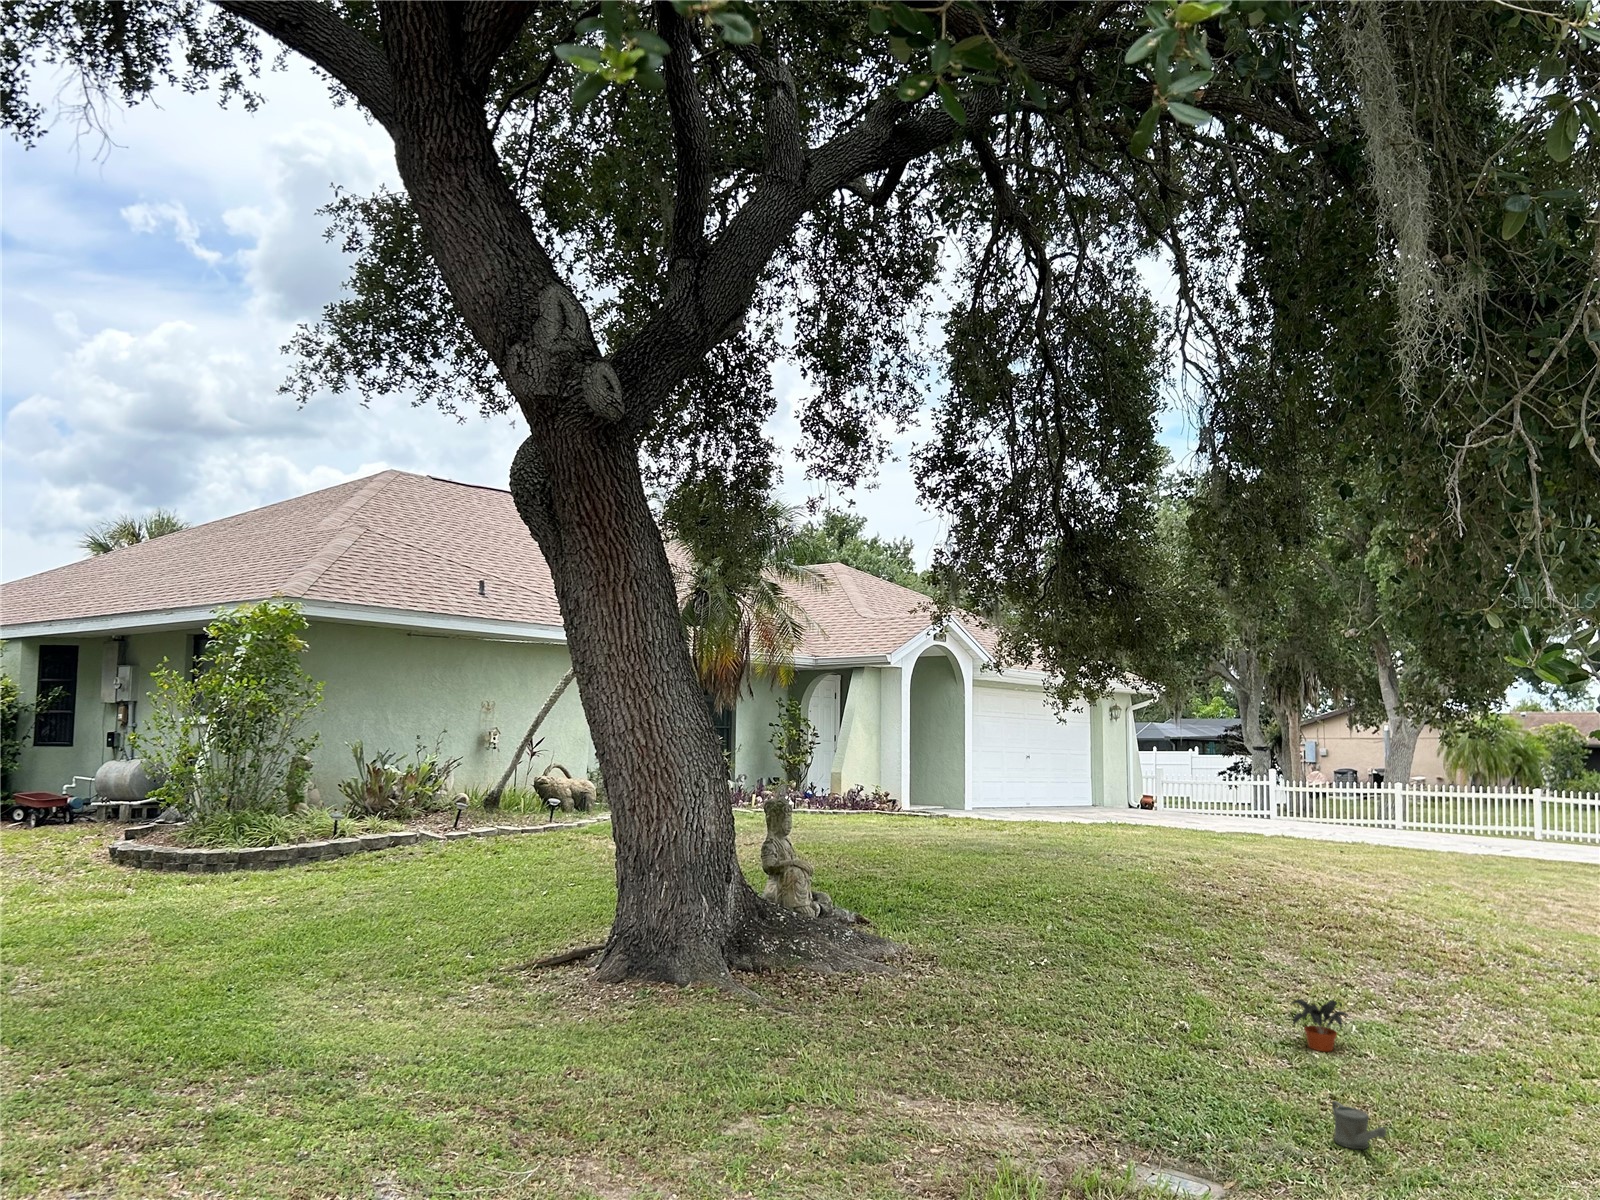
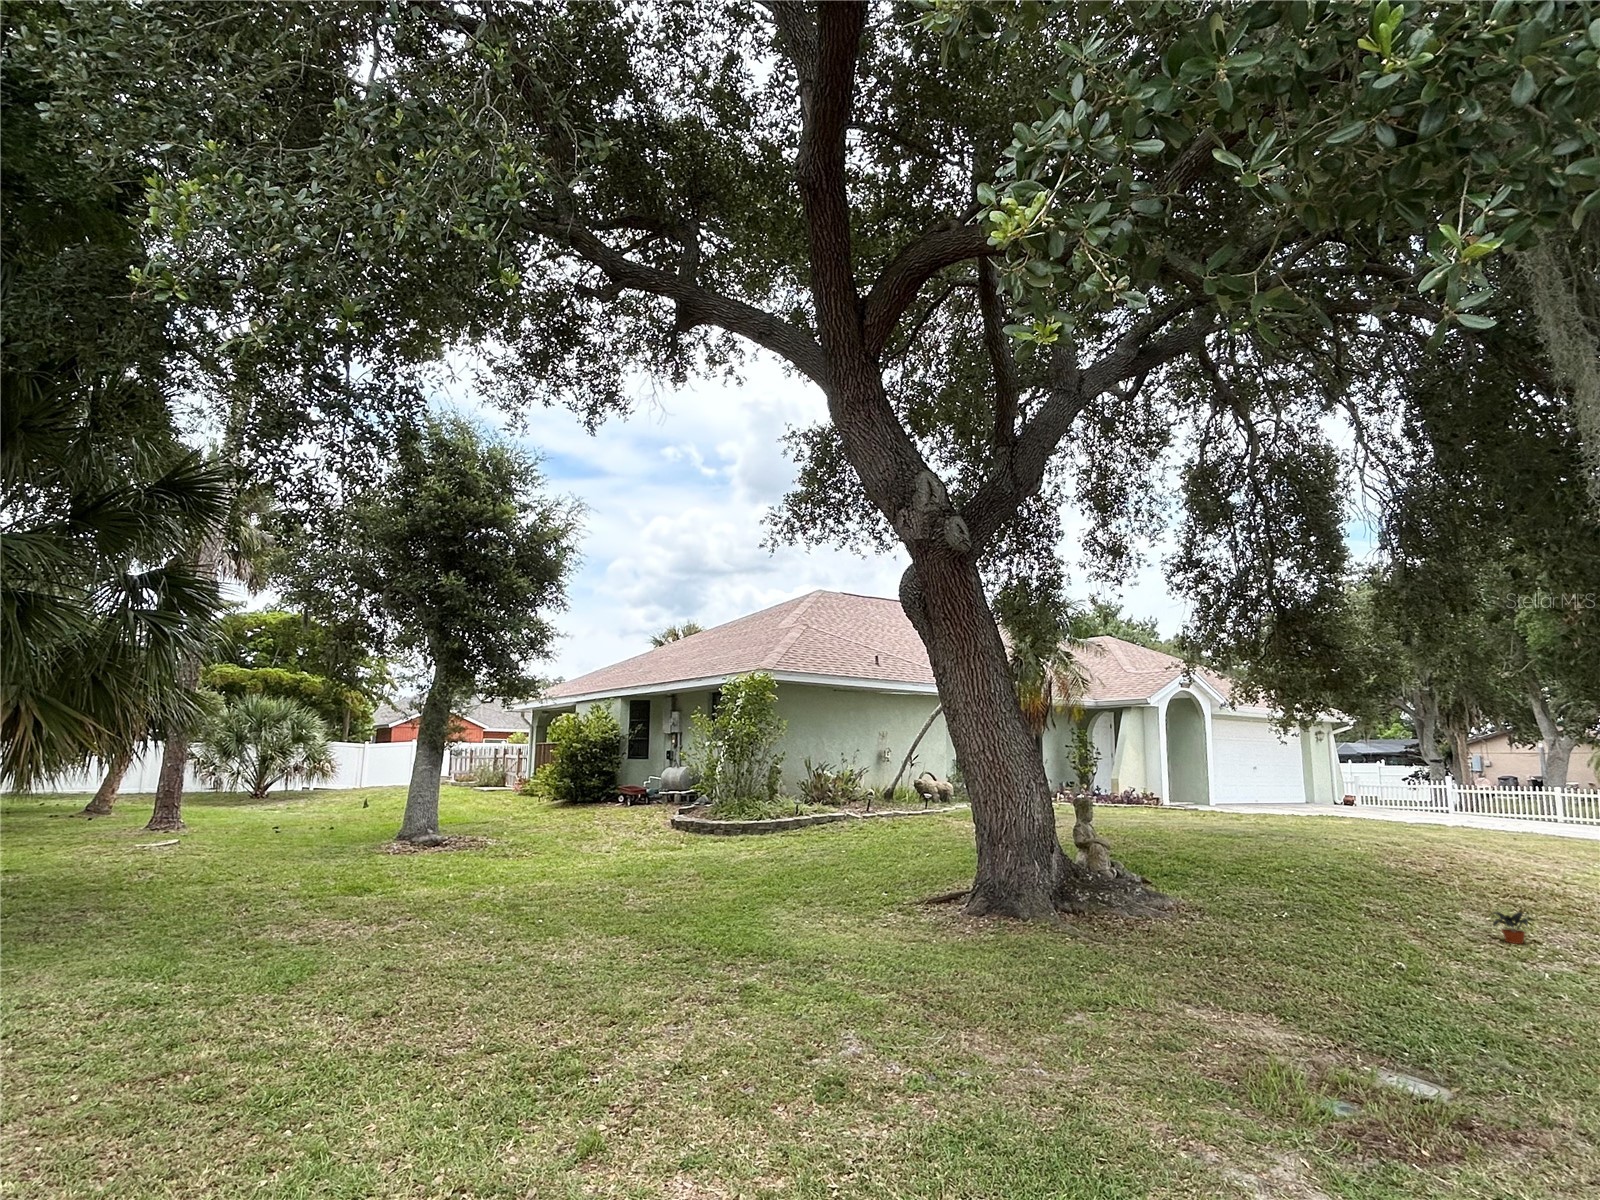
watering can: present [1332,1101,1386,1149] -> none [1527,957,1564,983]

